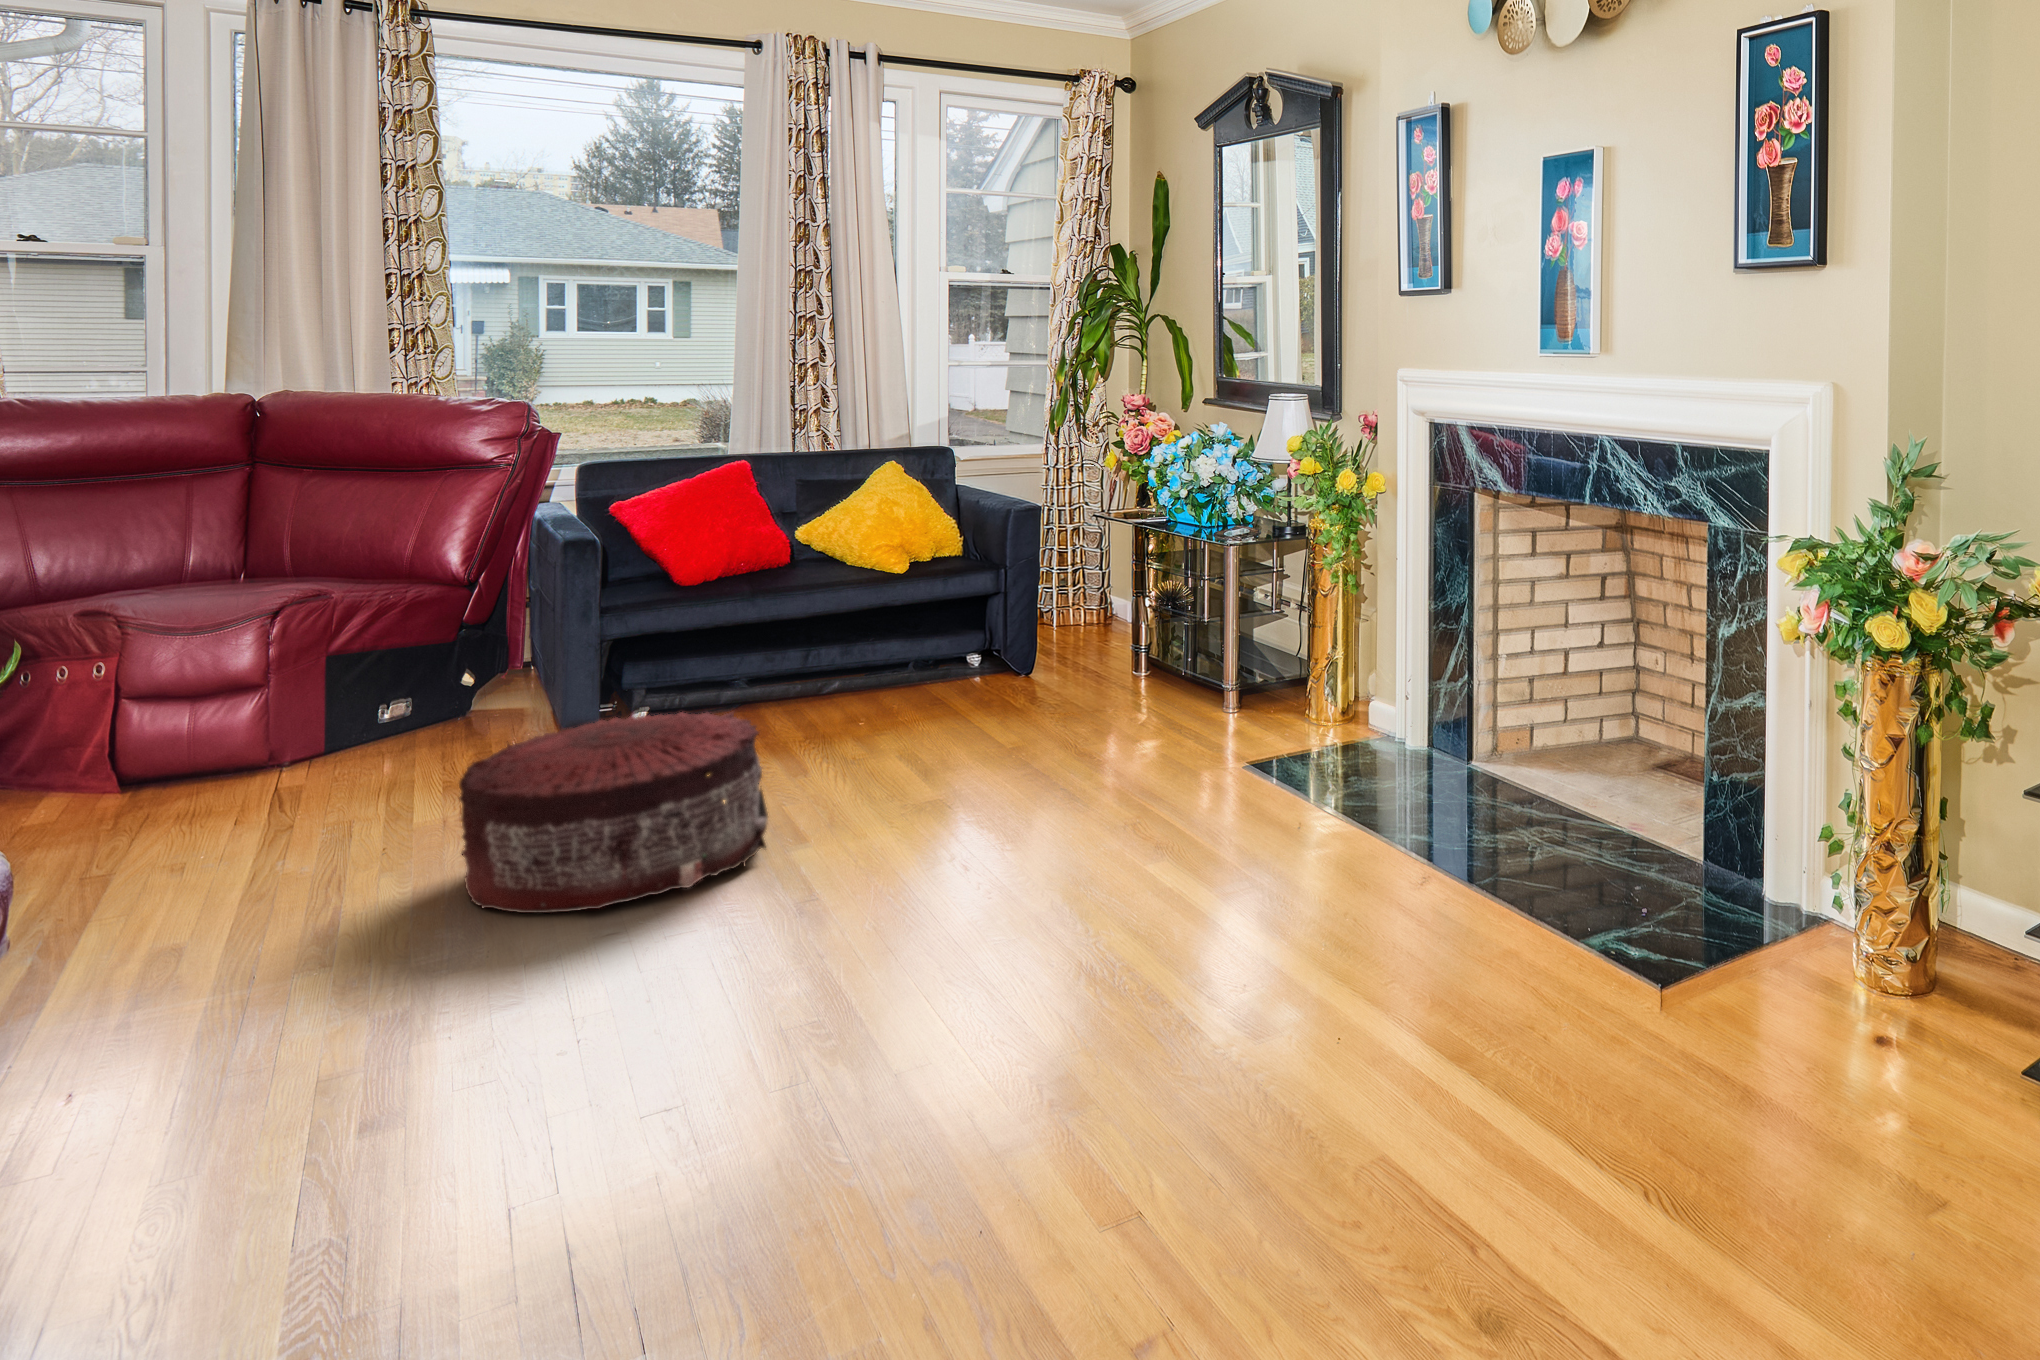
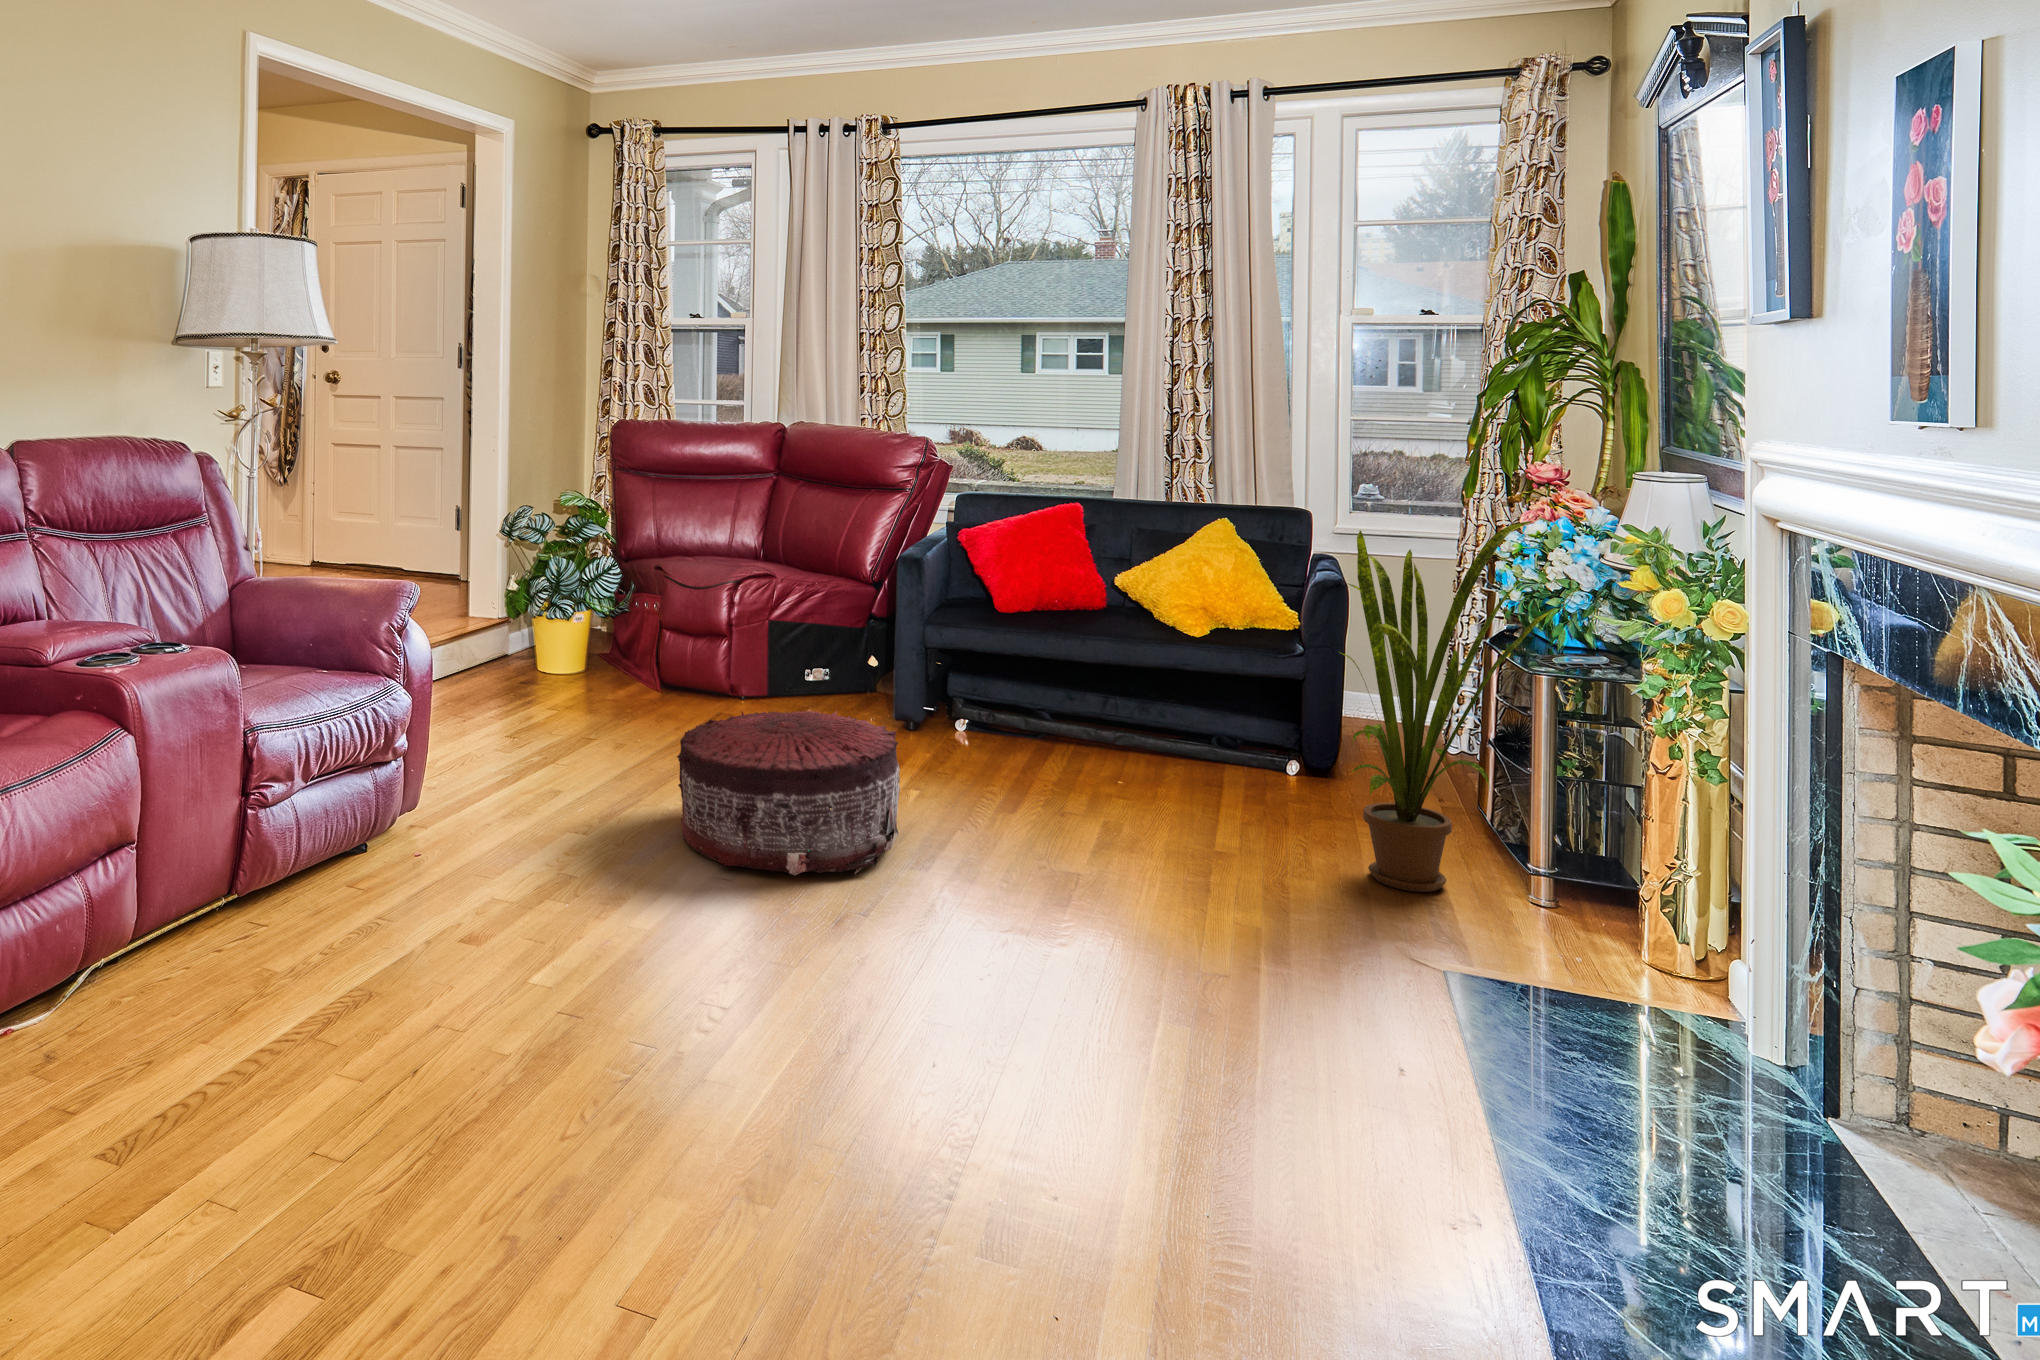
house plant: none [1099,435,1244,730] -> present [1339,521,1555,892]

